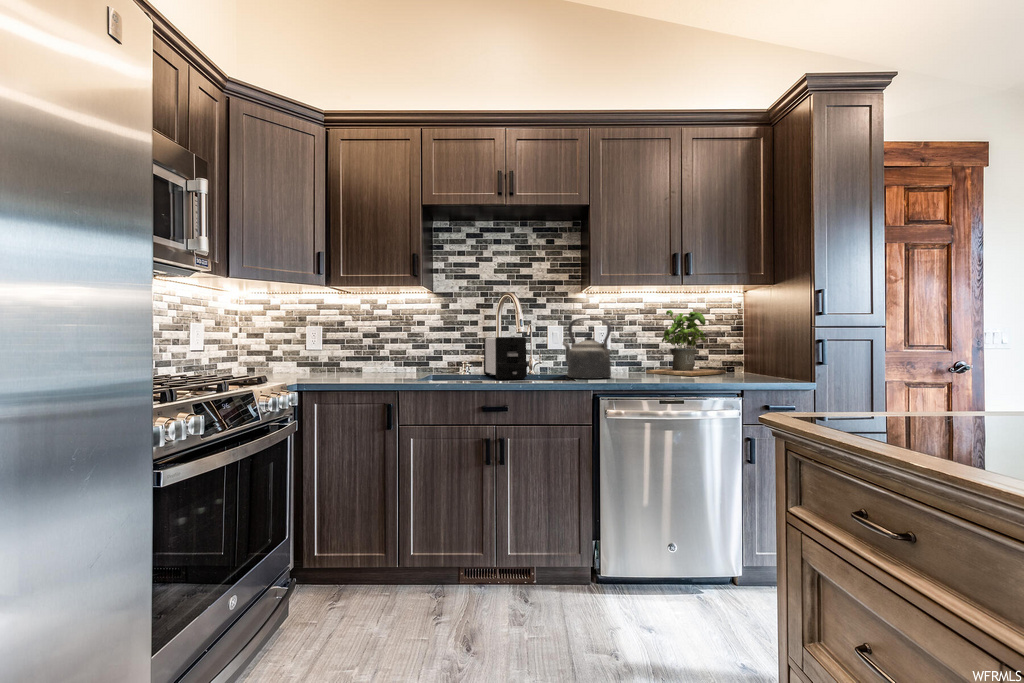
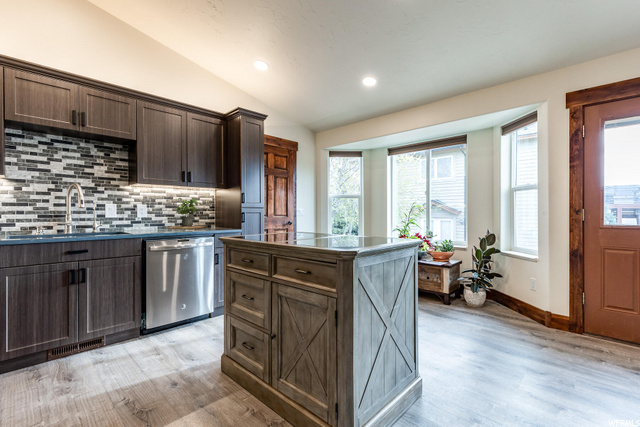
kettle: present [562,318,611,379] -> none [117,201,149,233]
toaster: present [483,337,527,379] -> none [55,210,93,236]

